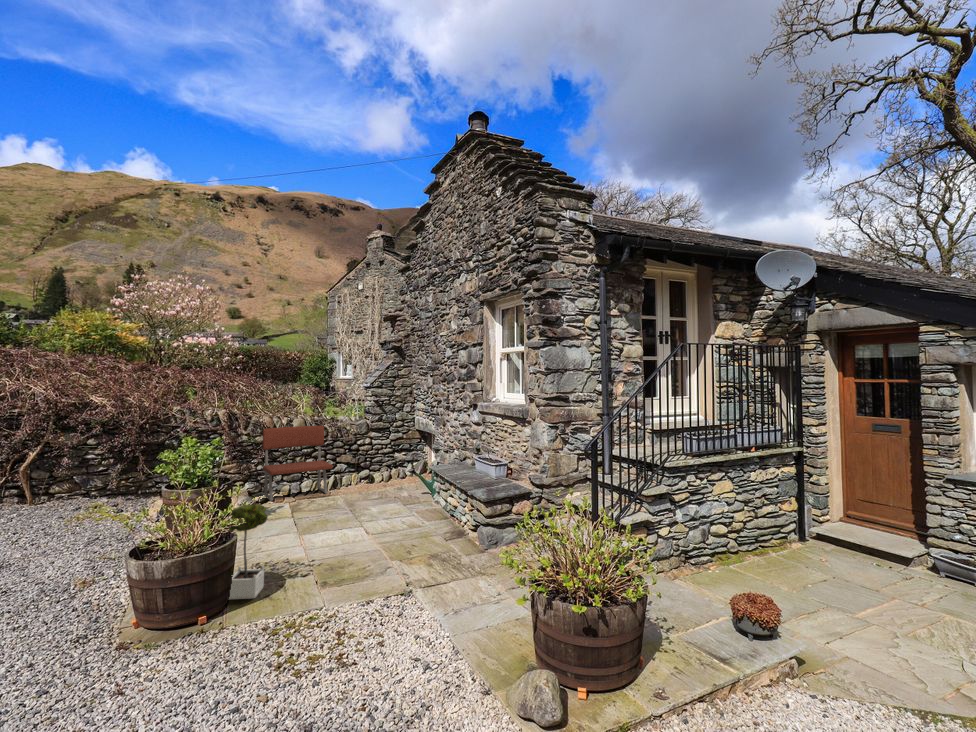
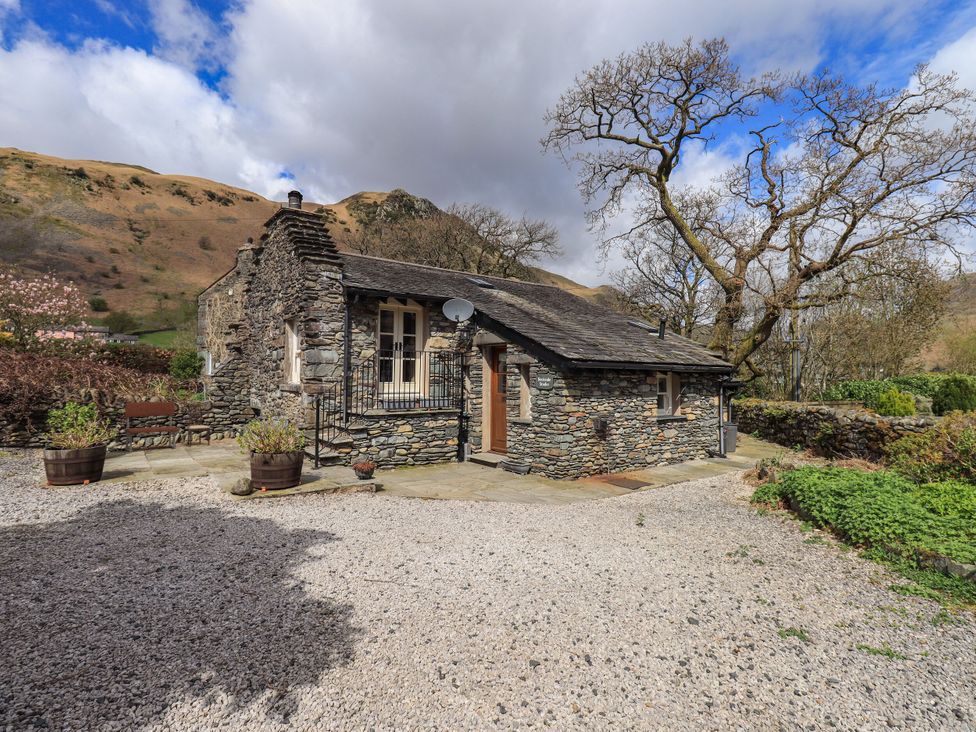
chair: none [340,427,369,490] -> present [187,404,210,447]
potted tree: present [229,504,267,599] -> none [98,432,125,485]

